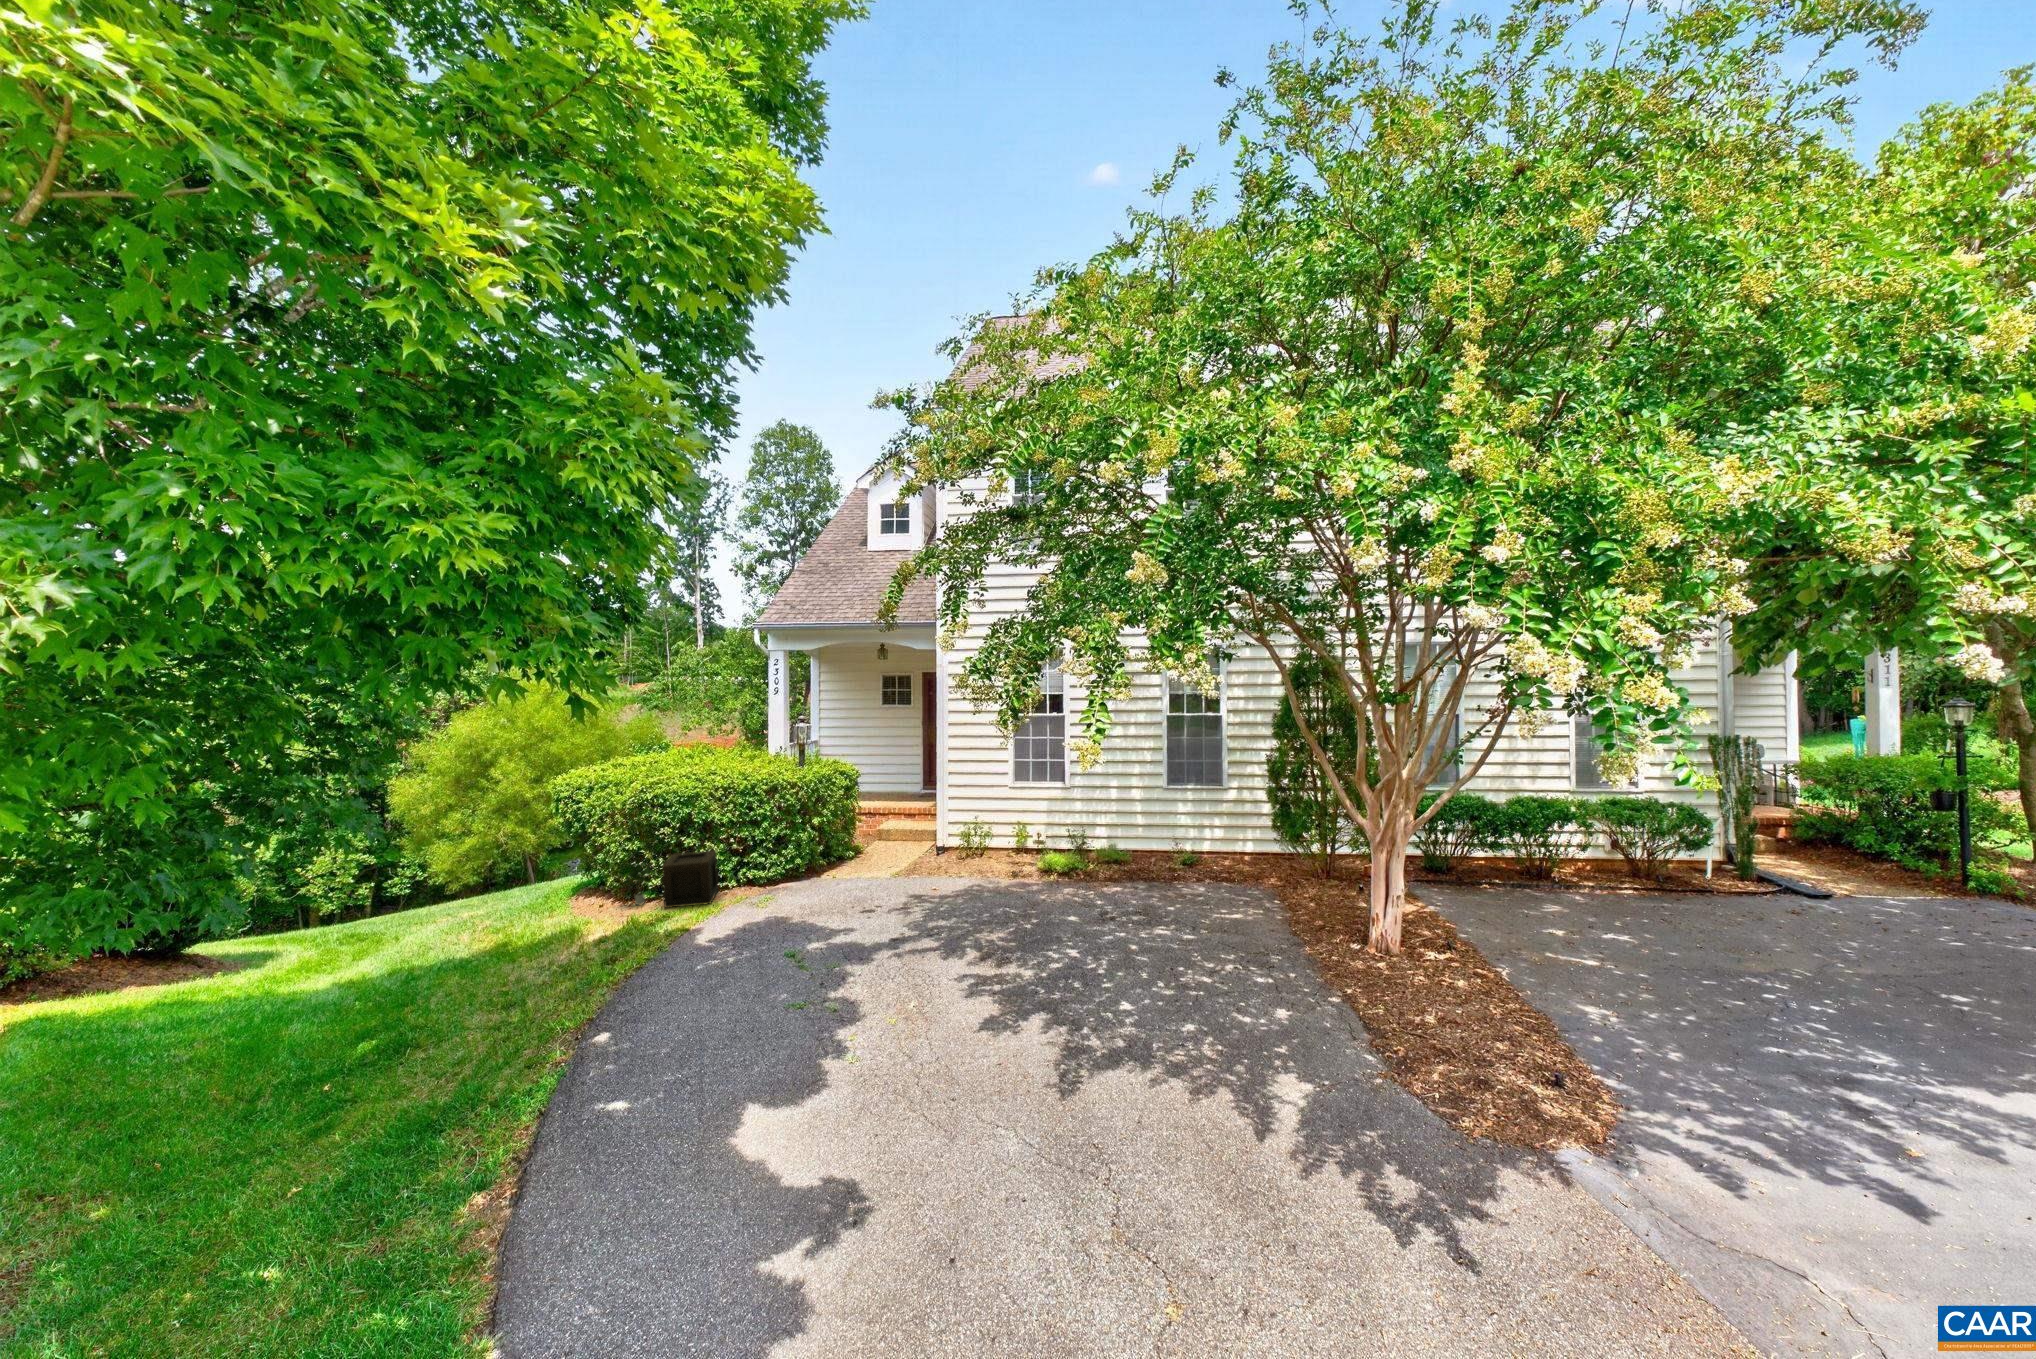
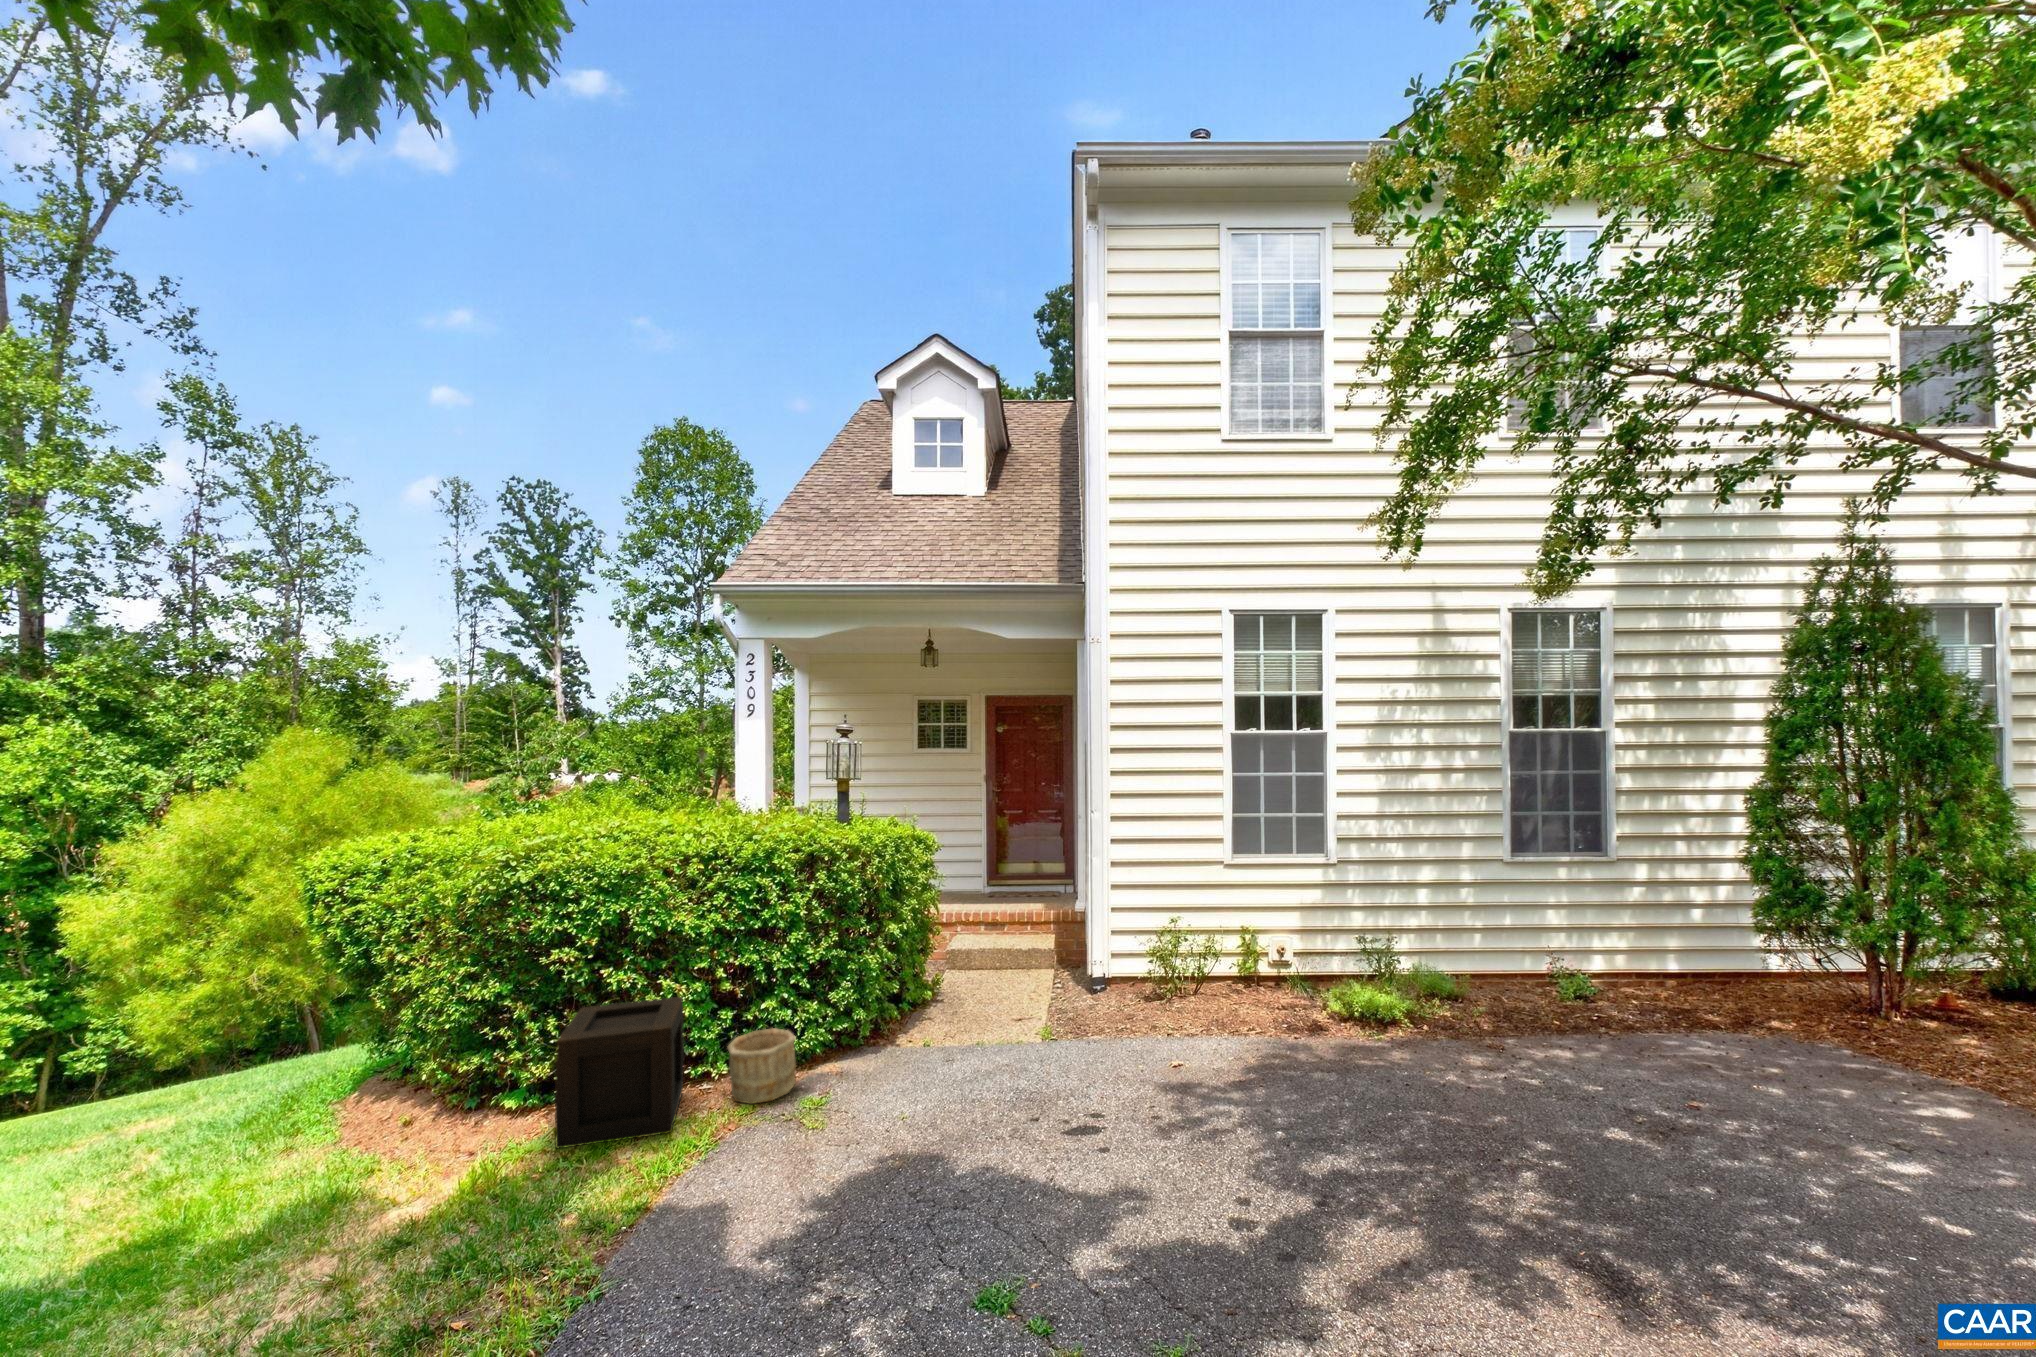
potted plant: present [623,863,656,905] -> none [456,1029,541,1136]
wooden bucket: none [736,865,767,895] -> present [727,1028,796,1104]

